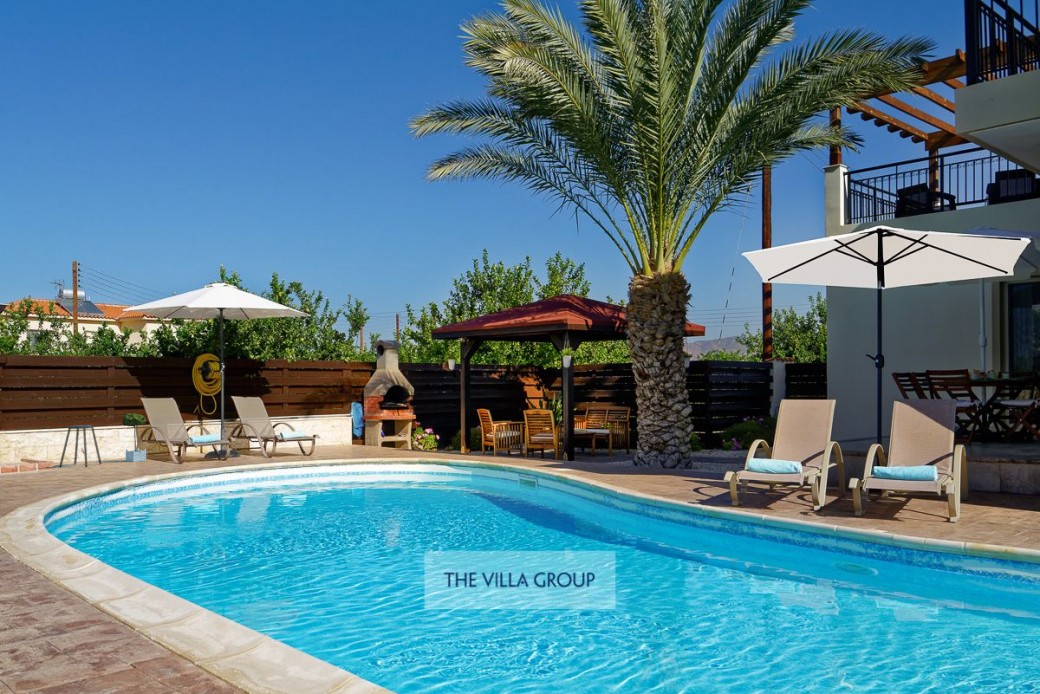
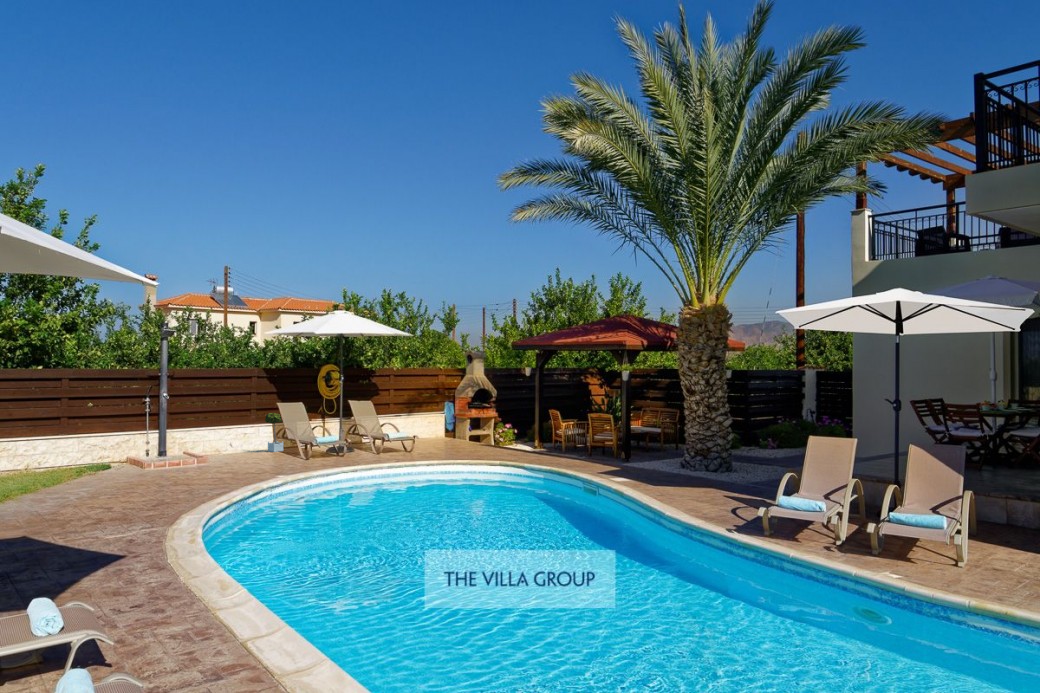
stool: present [59,425,101,467] -> none [218,423,250,457]

